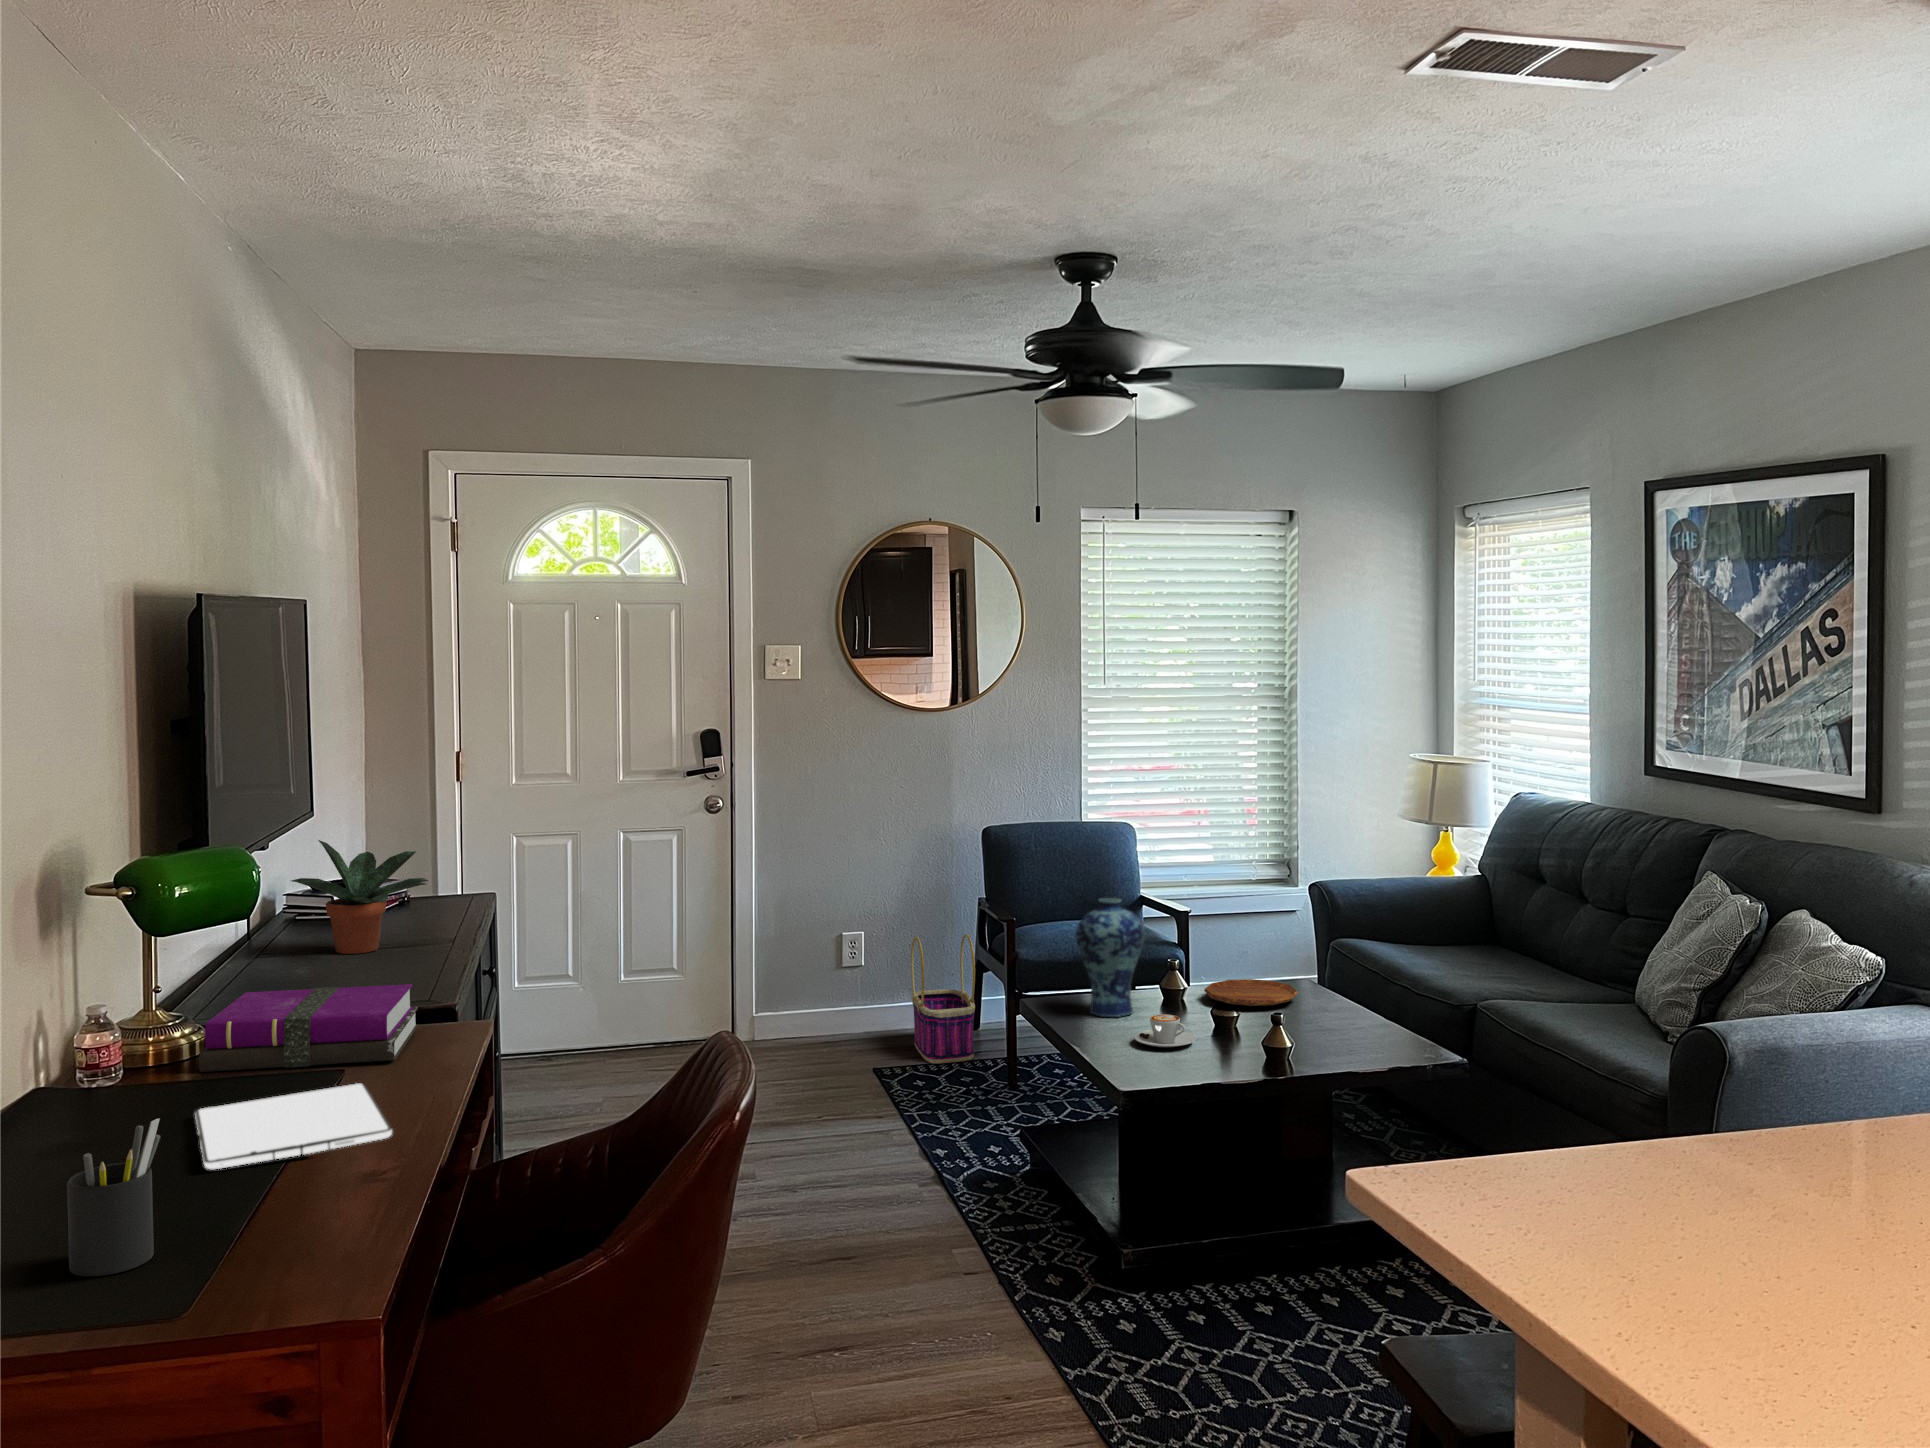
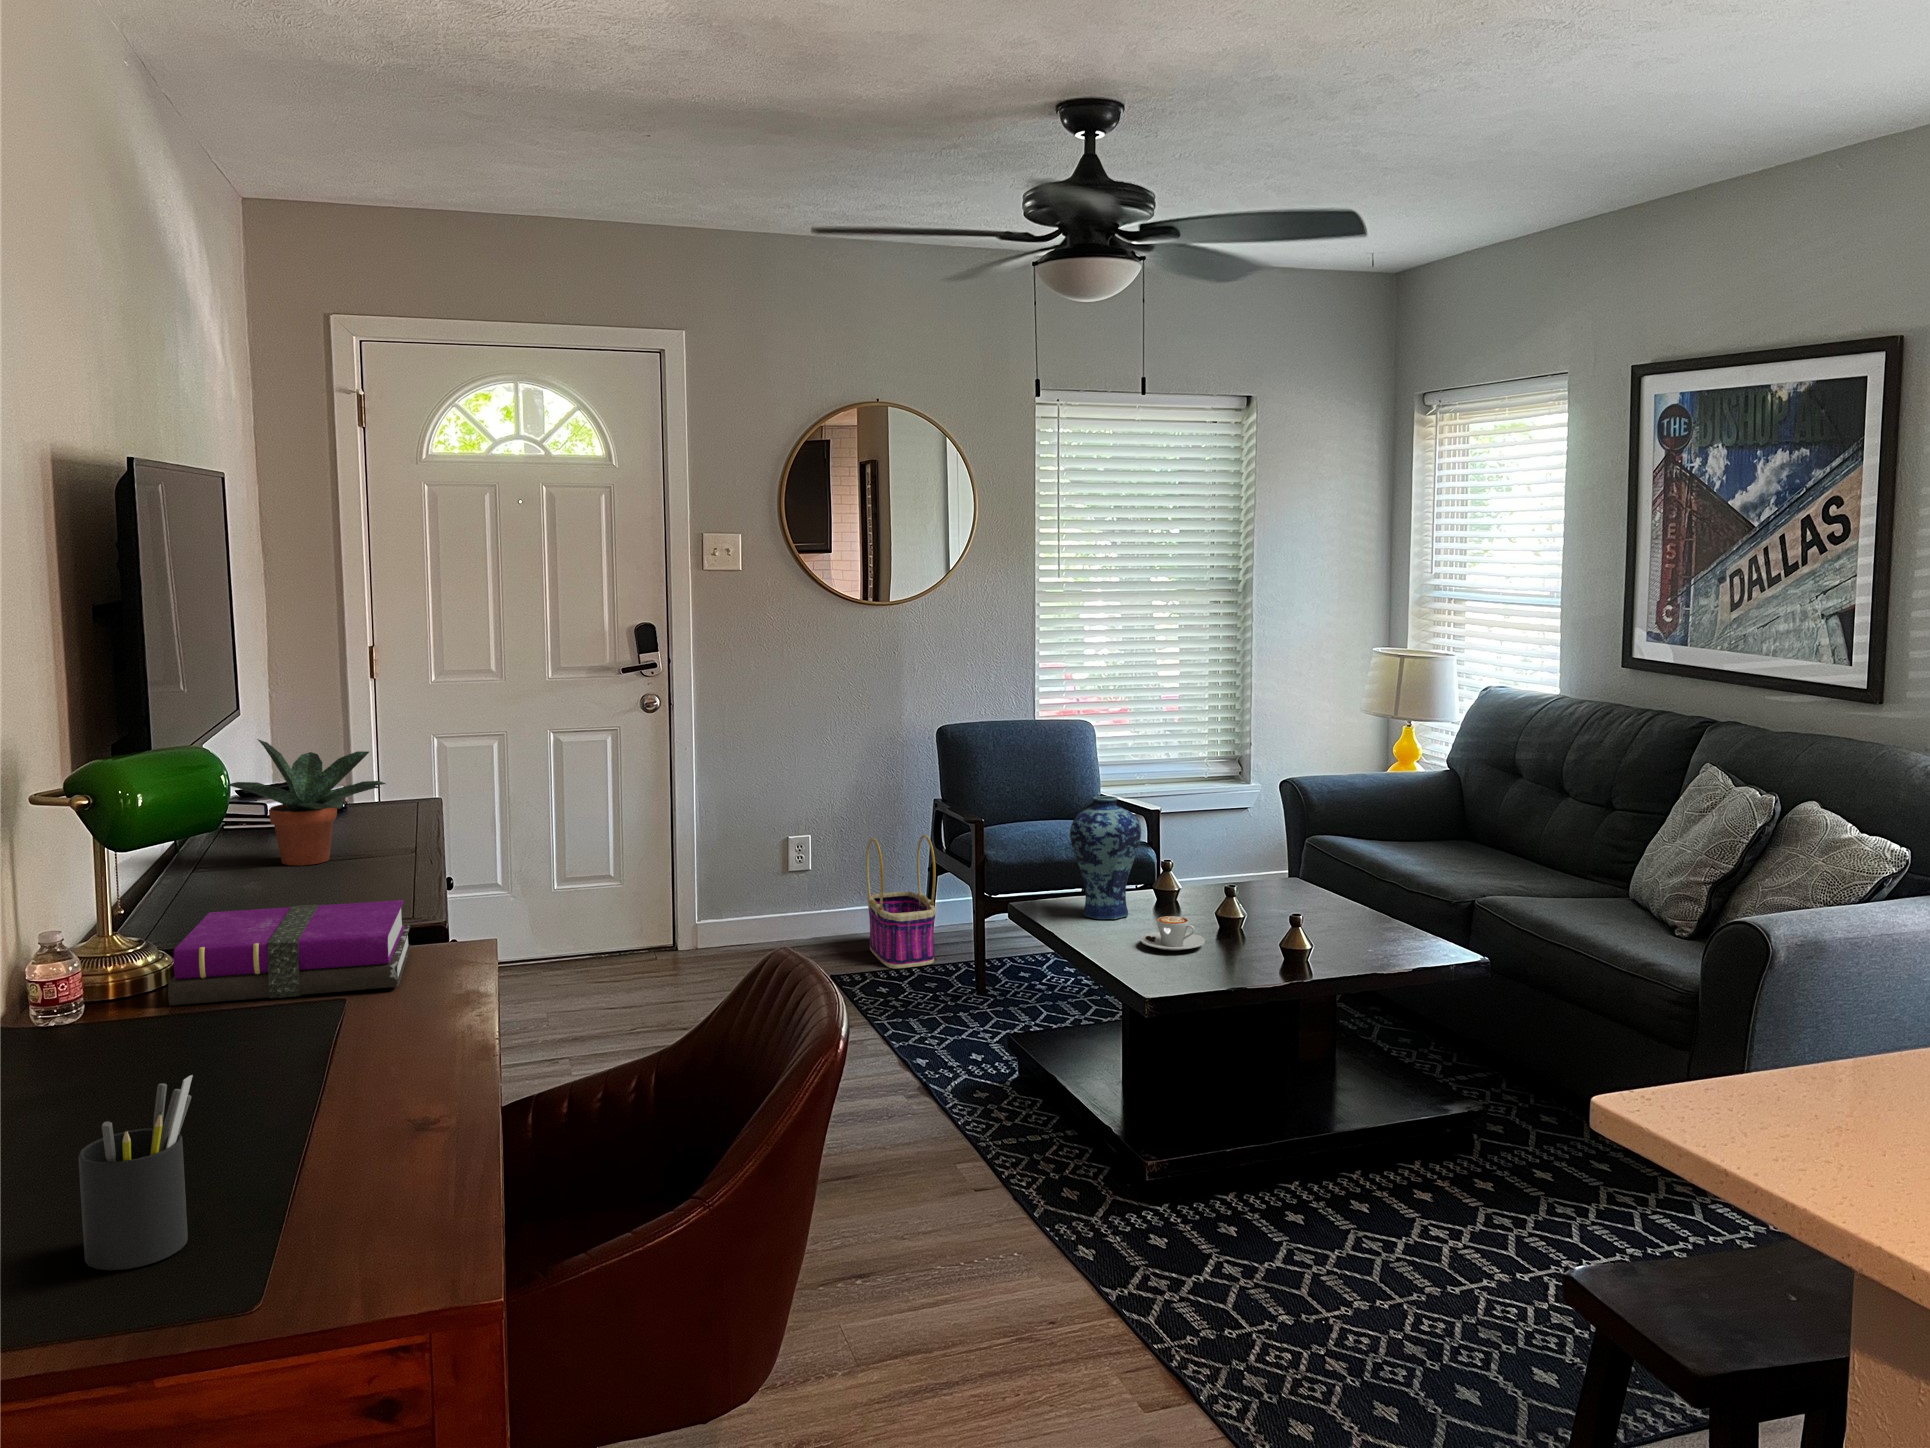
tray: present [1204,979,1298,1006] -> none [1197,878,1294,905]
tablet: present [195,1083,392,1169] -> none [182,1015,433,1126]

